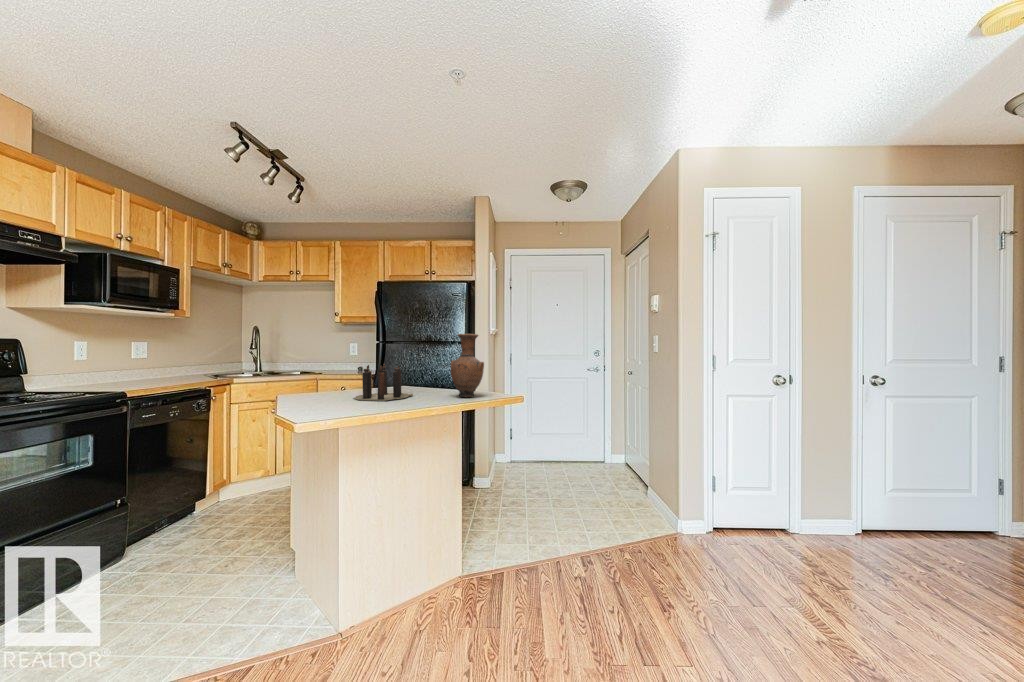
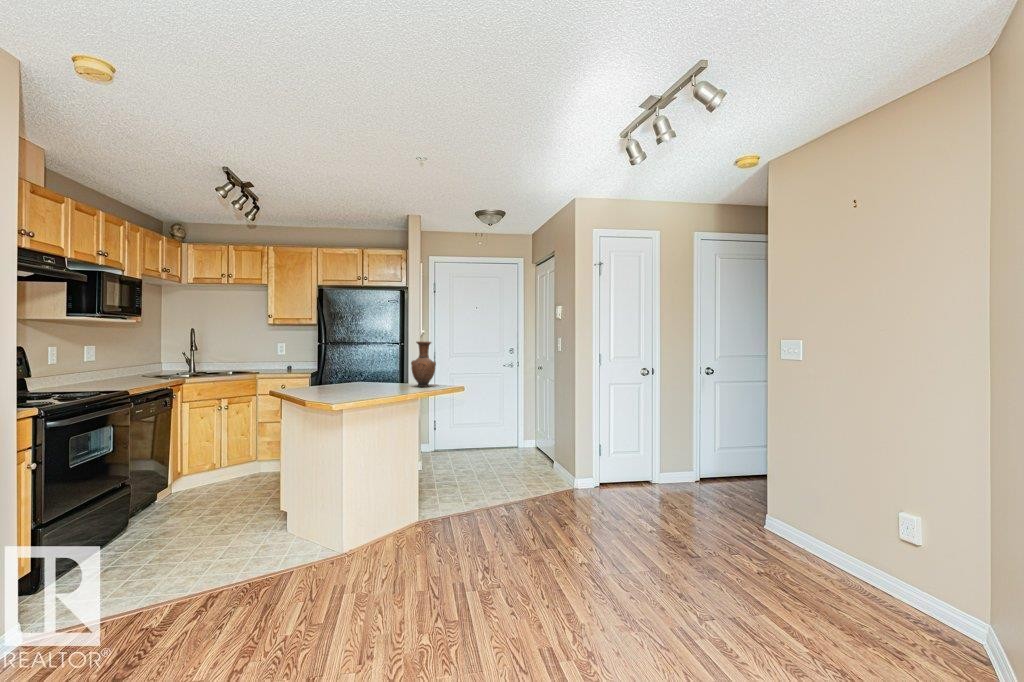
candle: present [354,364,413,401] -> none [334,364,389,390]

